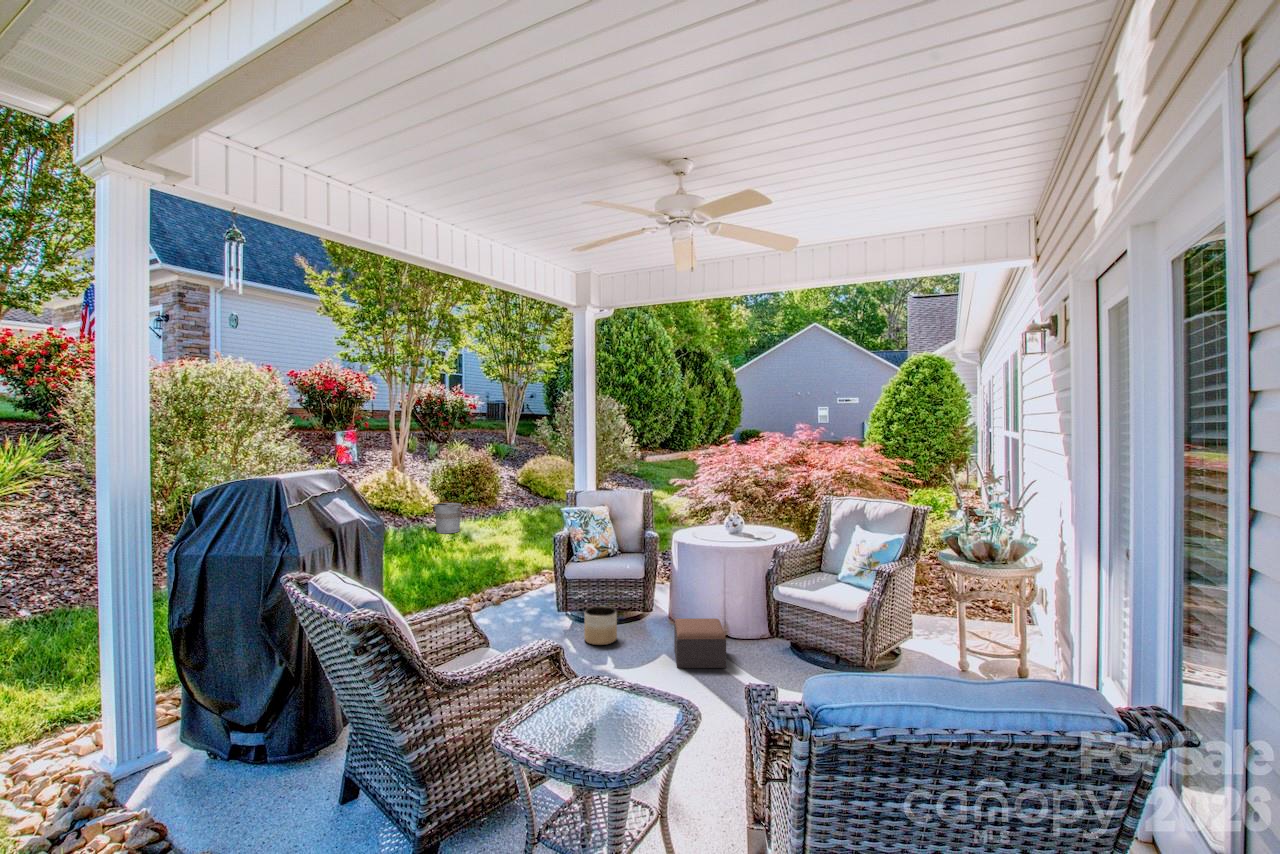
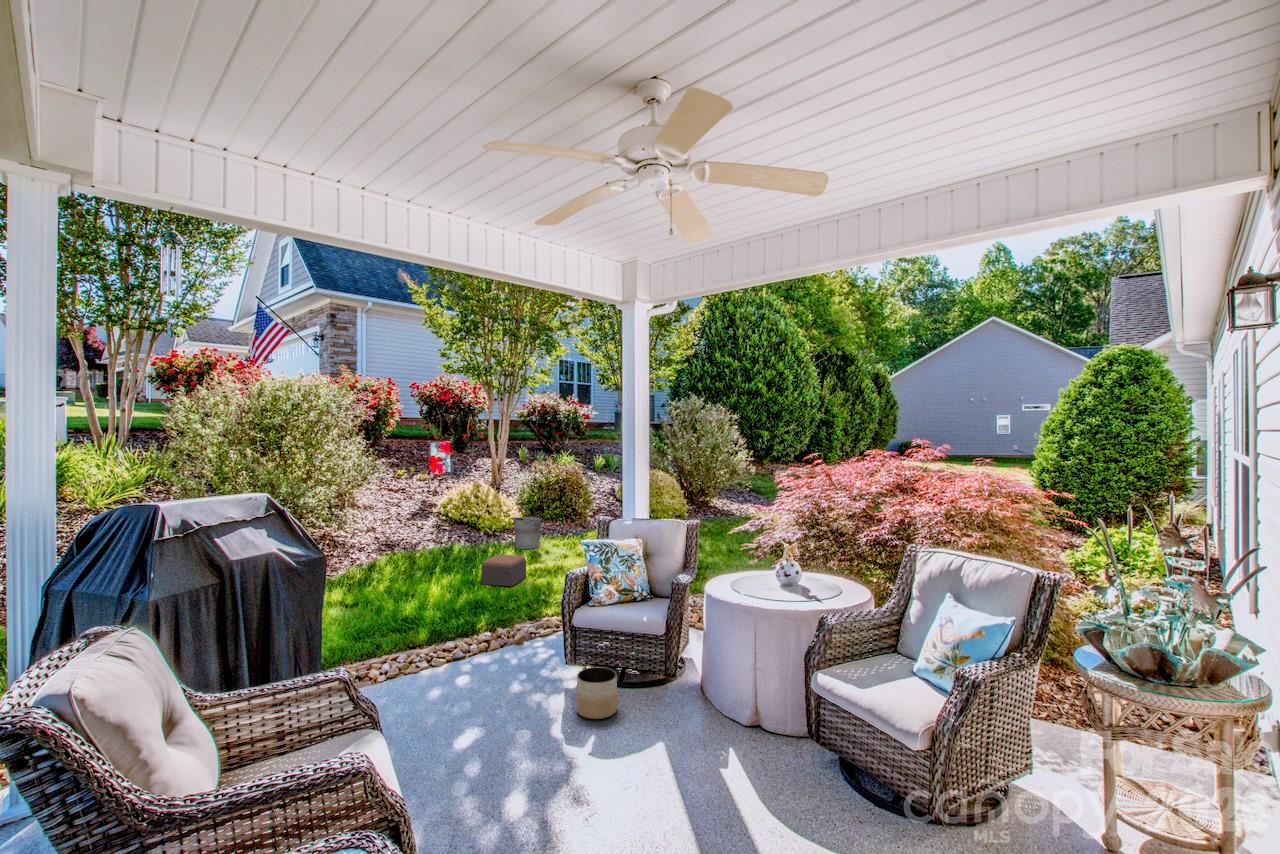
footstool: present [674,619,726,668] -> present [482,554,526,586]

